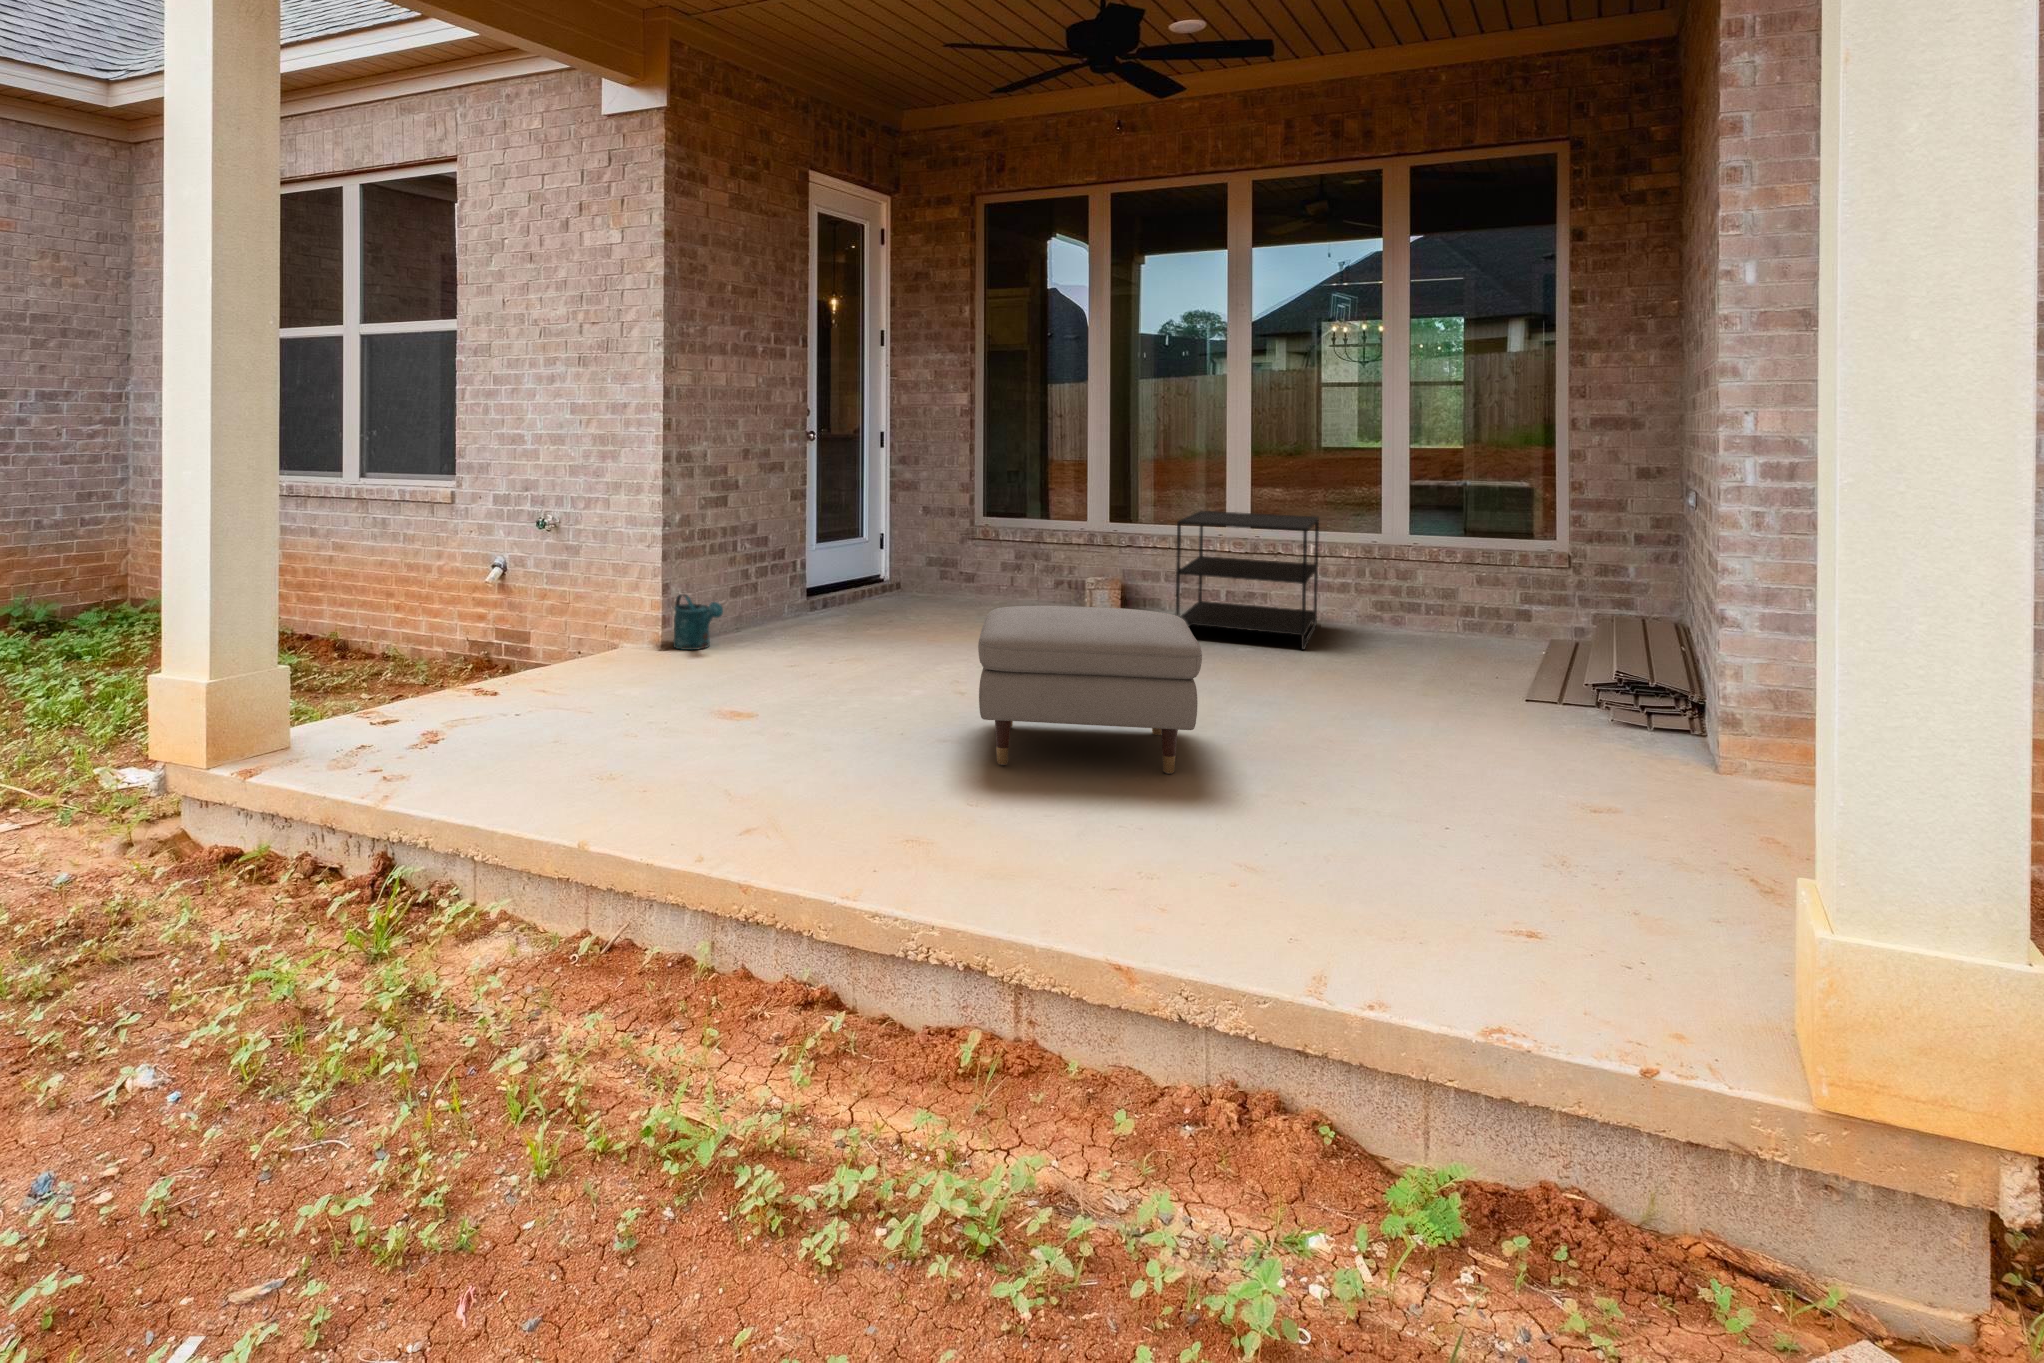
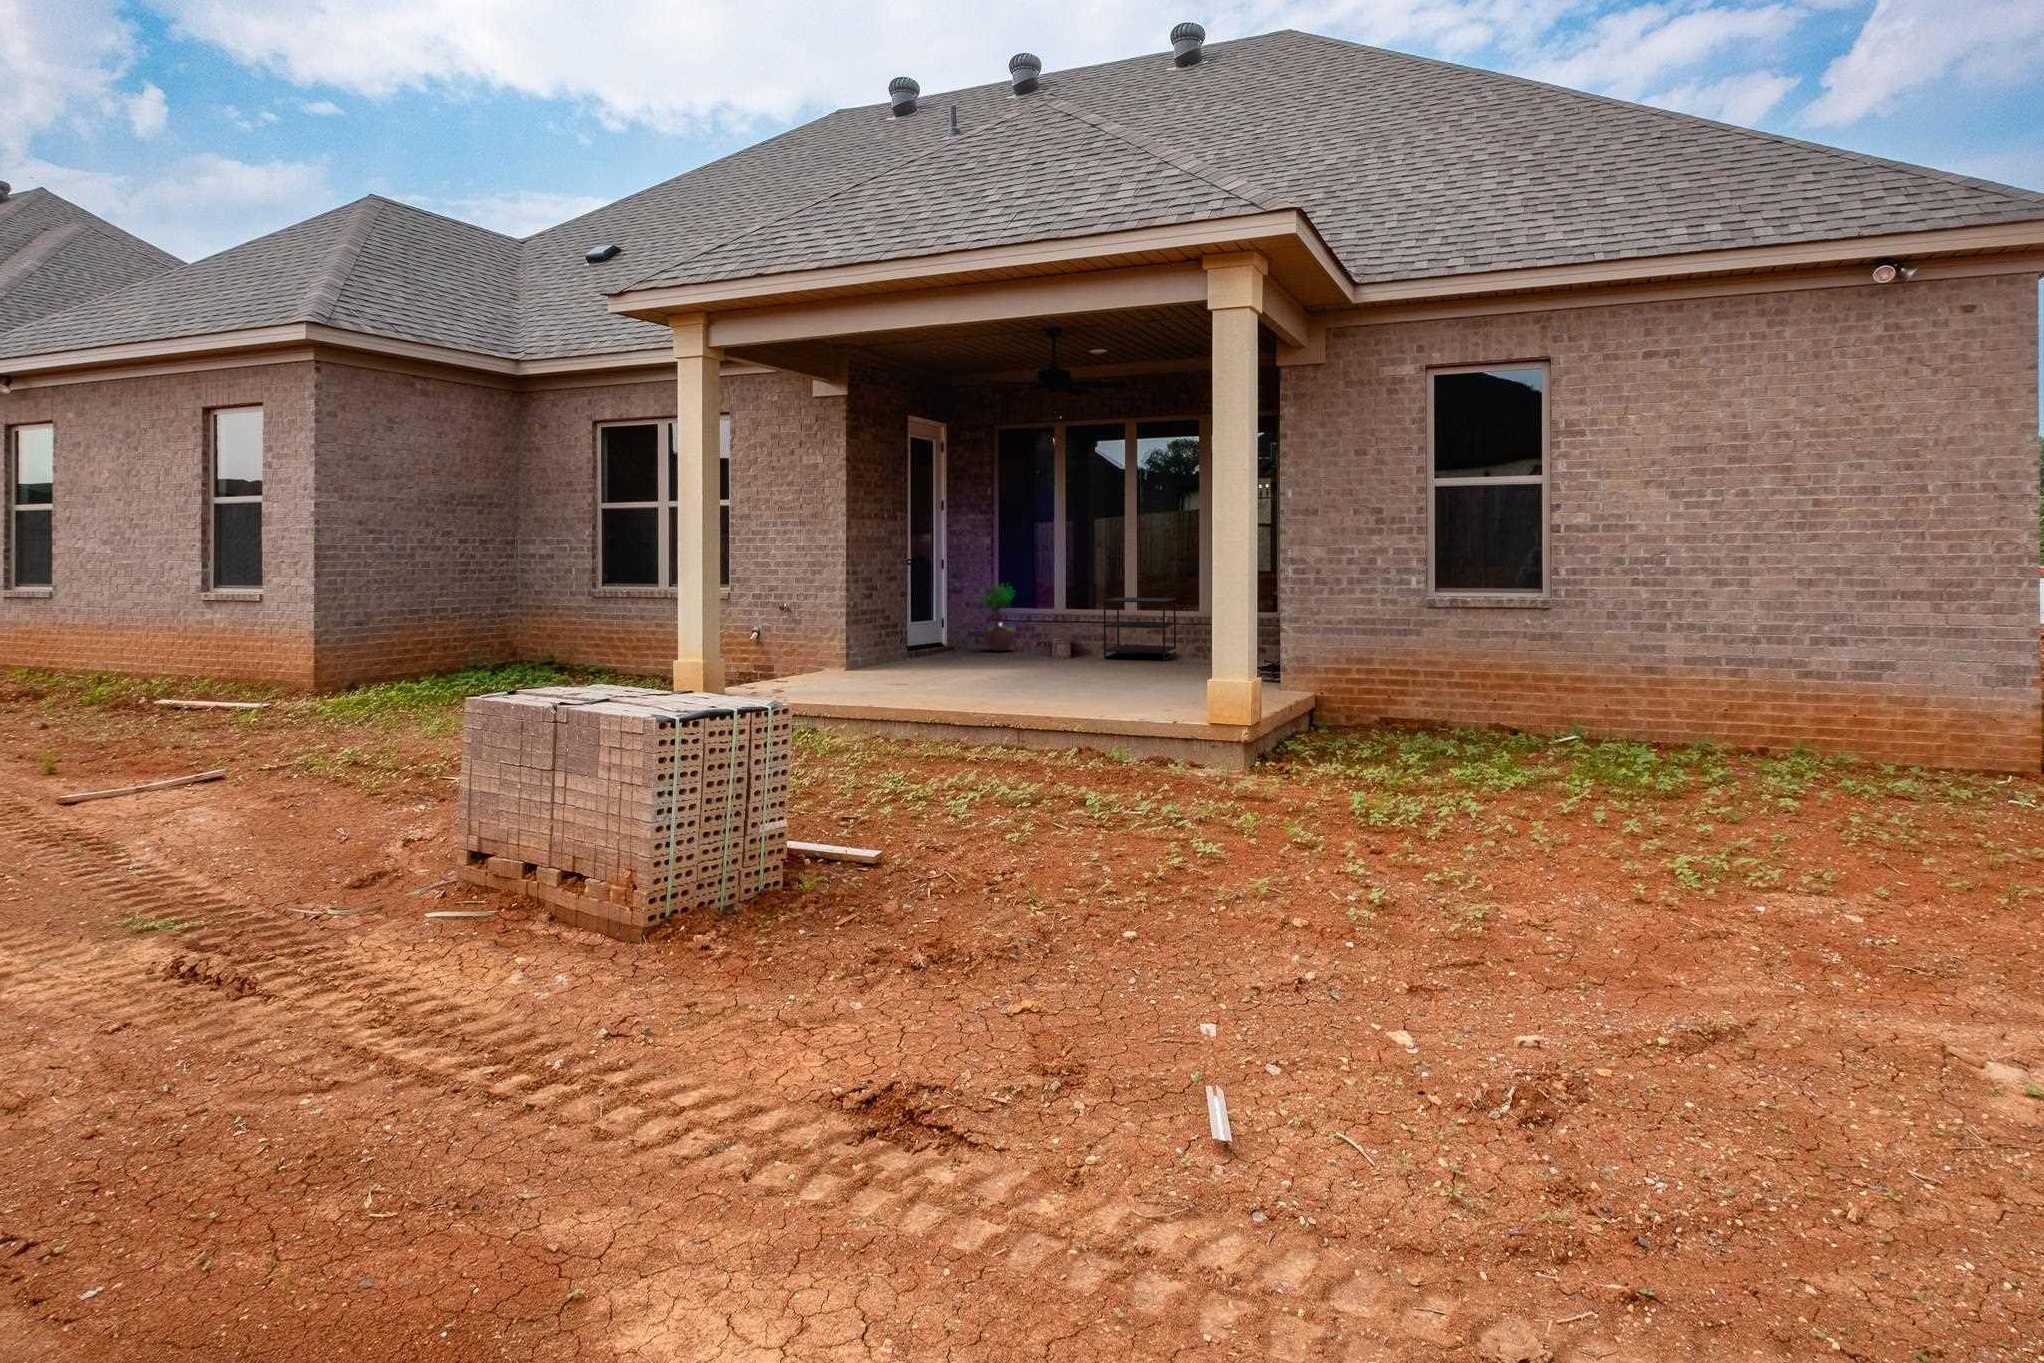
potted tree: none [933,468,1010,601] -> present [978,585,1015,651]
watering can: present [673,594,723,650] -> none [854,641,883,668]
ottoman: present [978,606,1202,774] -> none [1019,627,1106,686]

